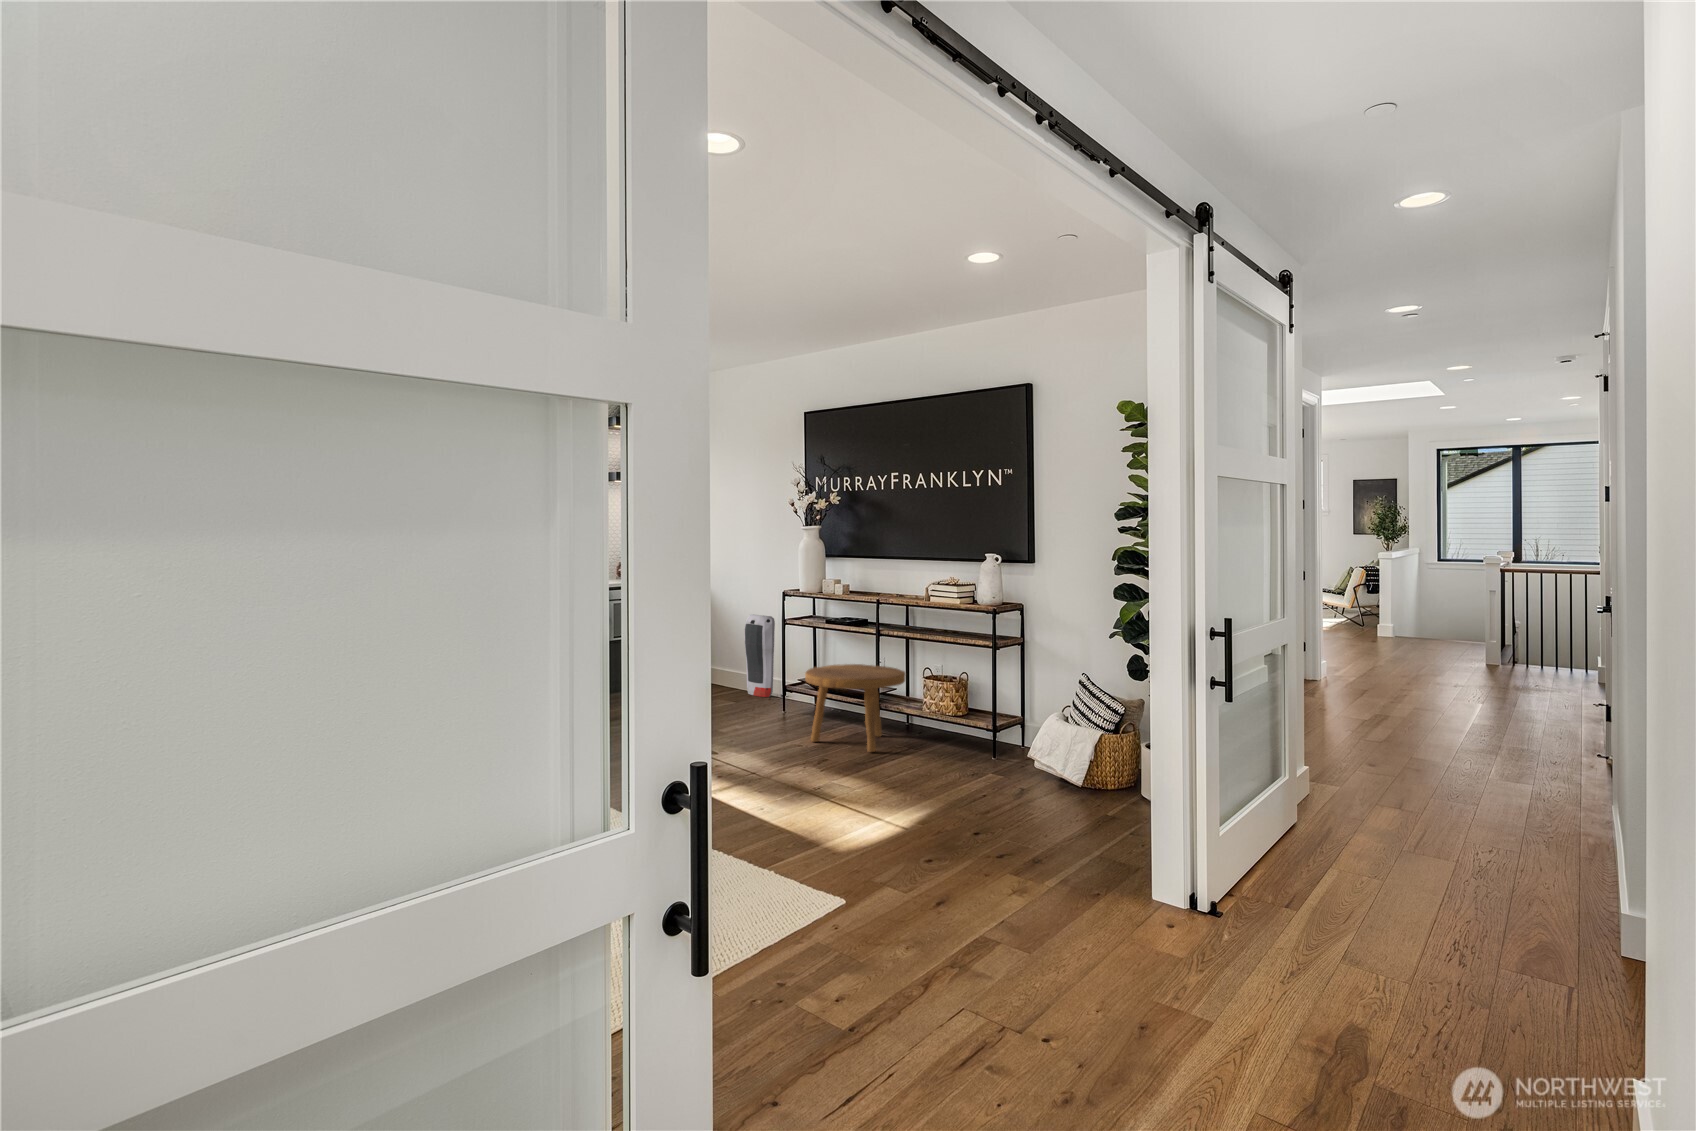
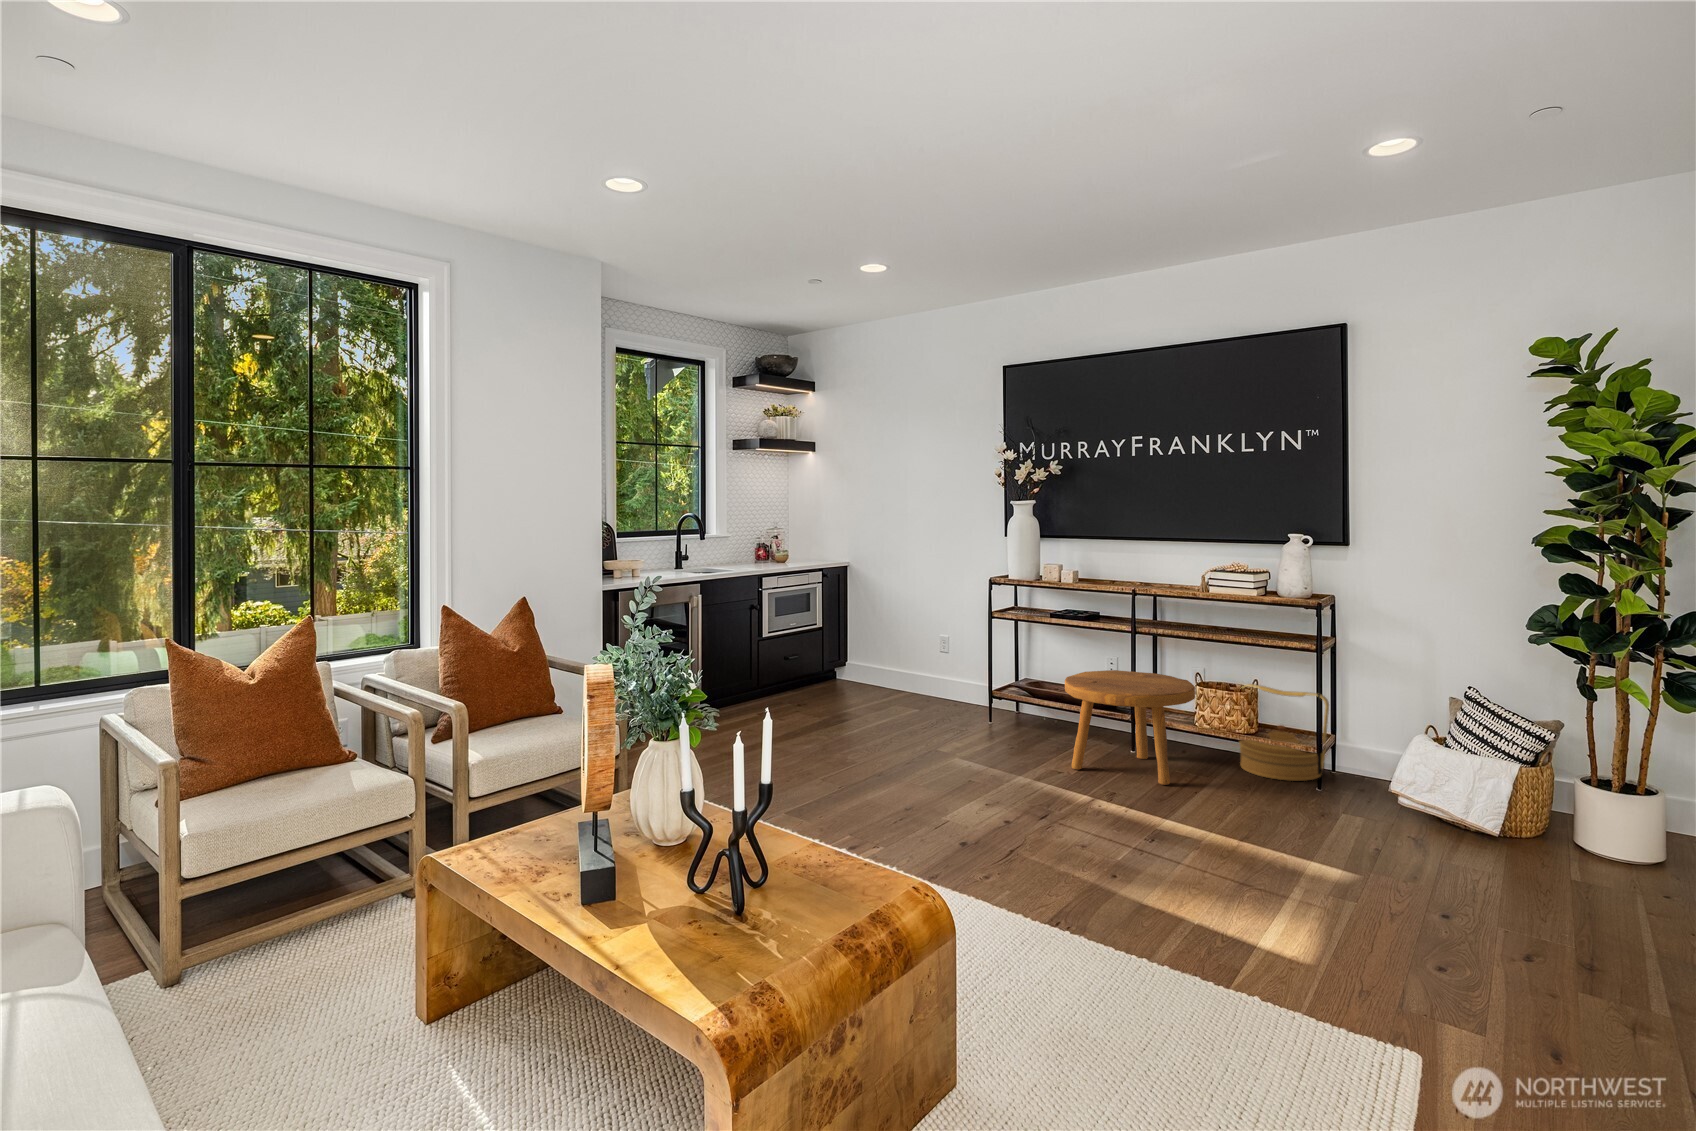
air purifier: present [744,614,775,697] -> none [921,607,961,703]
woven basket: none [947,676,1010,752] -> present [1239,684,1329,781]

